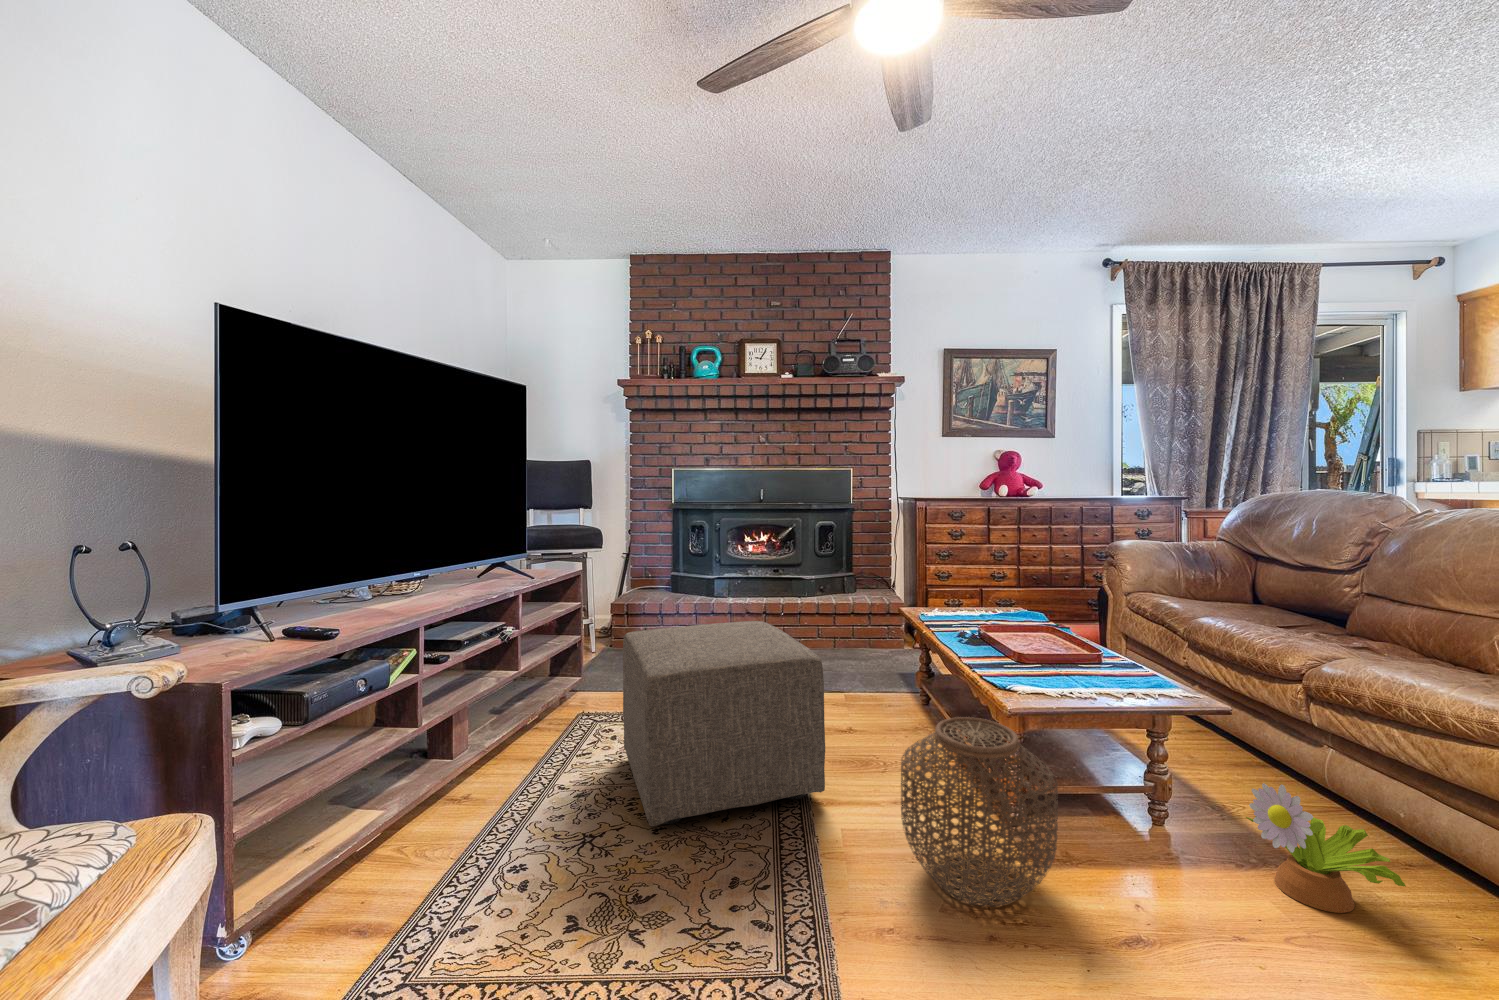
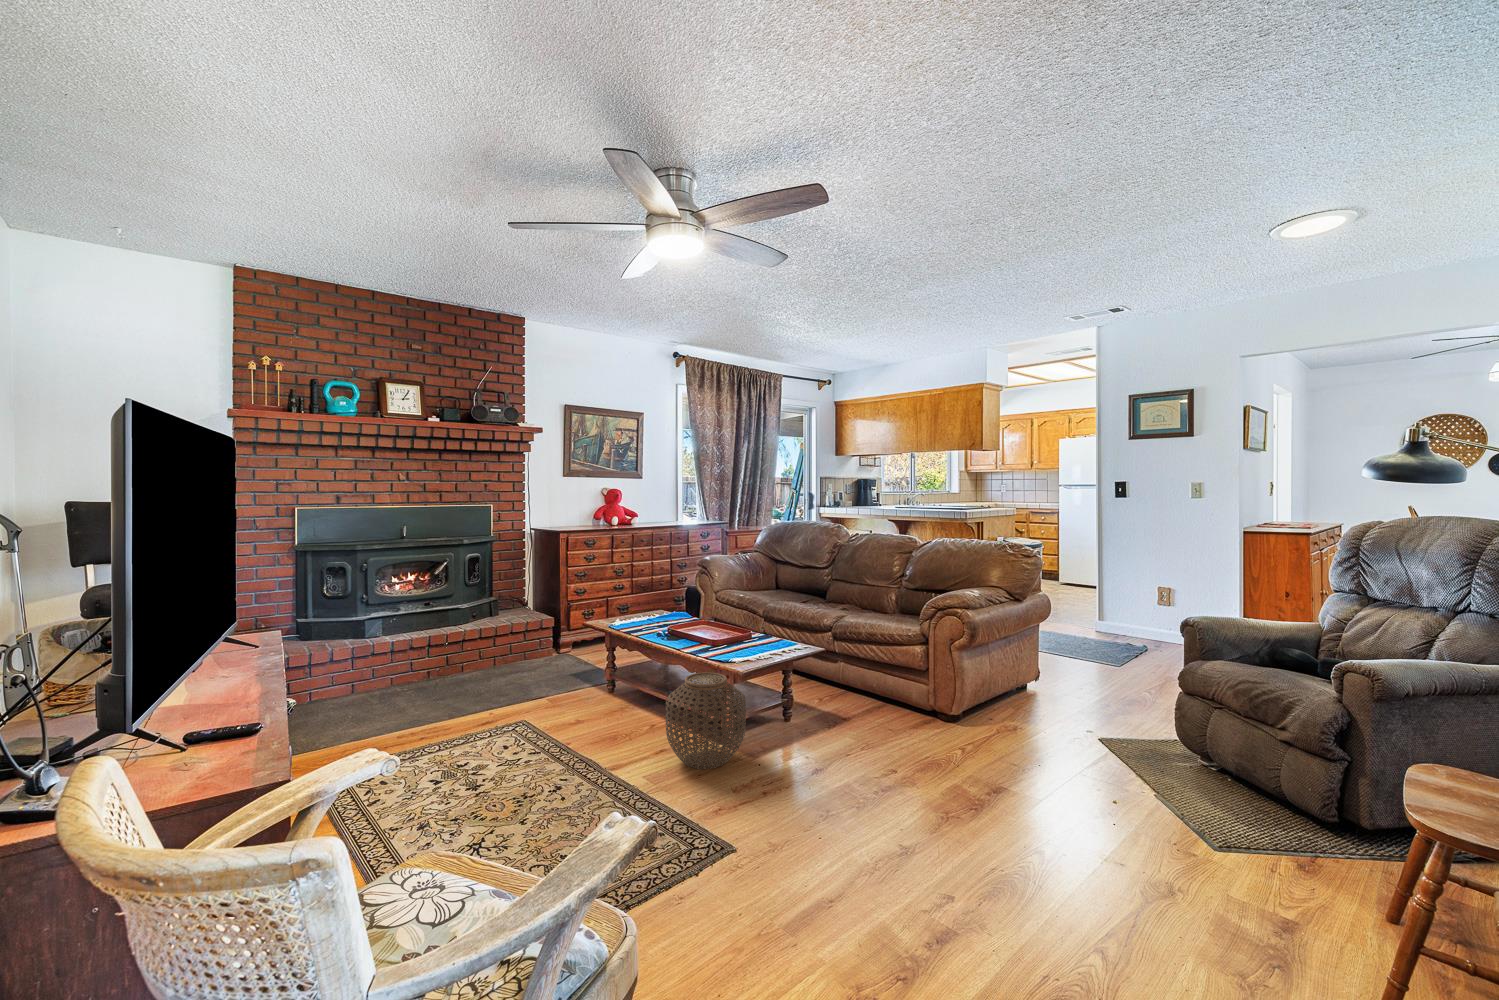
ottoman: present [623,621,825,826] -> none [416,646,600,801]
decorative plant: present [1246,783,1406,913] -> none [800,673,855,724]

